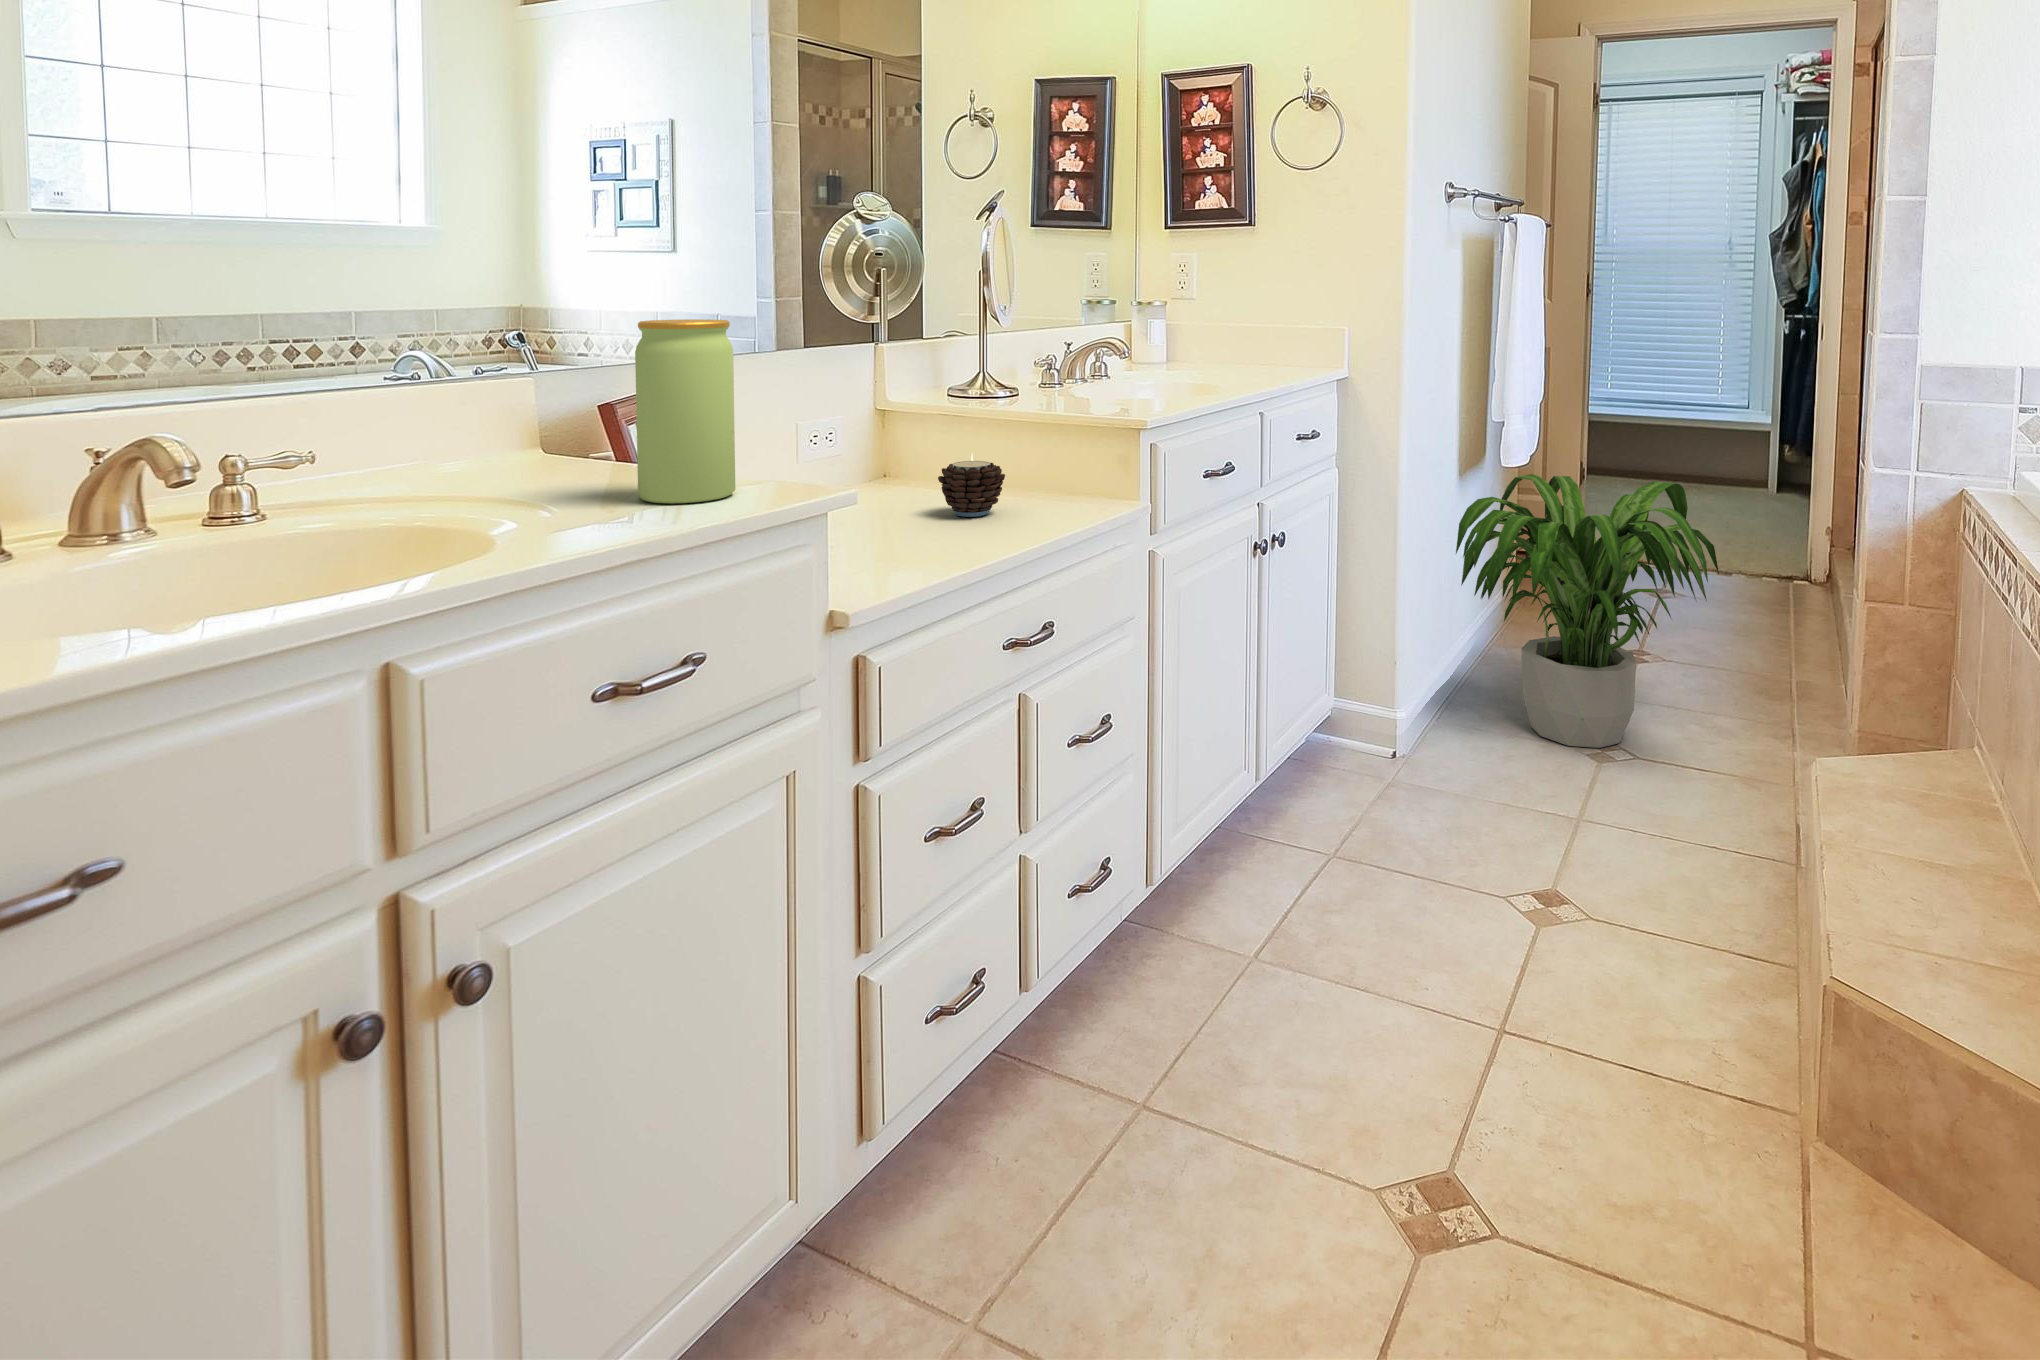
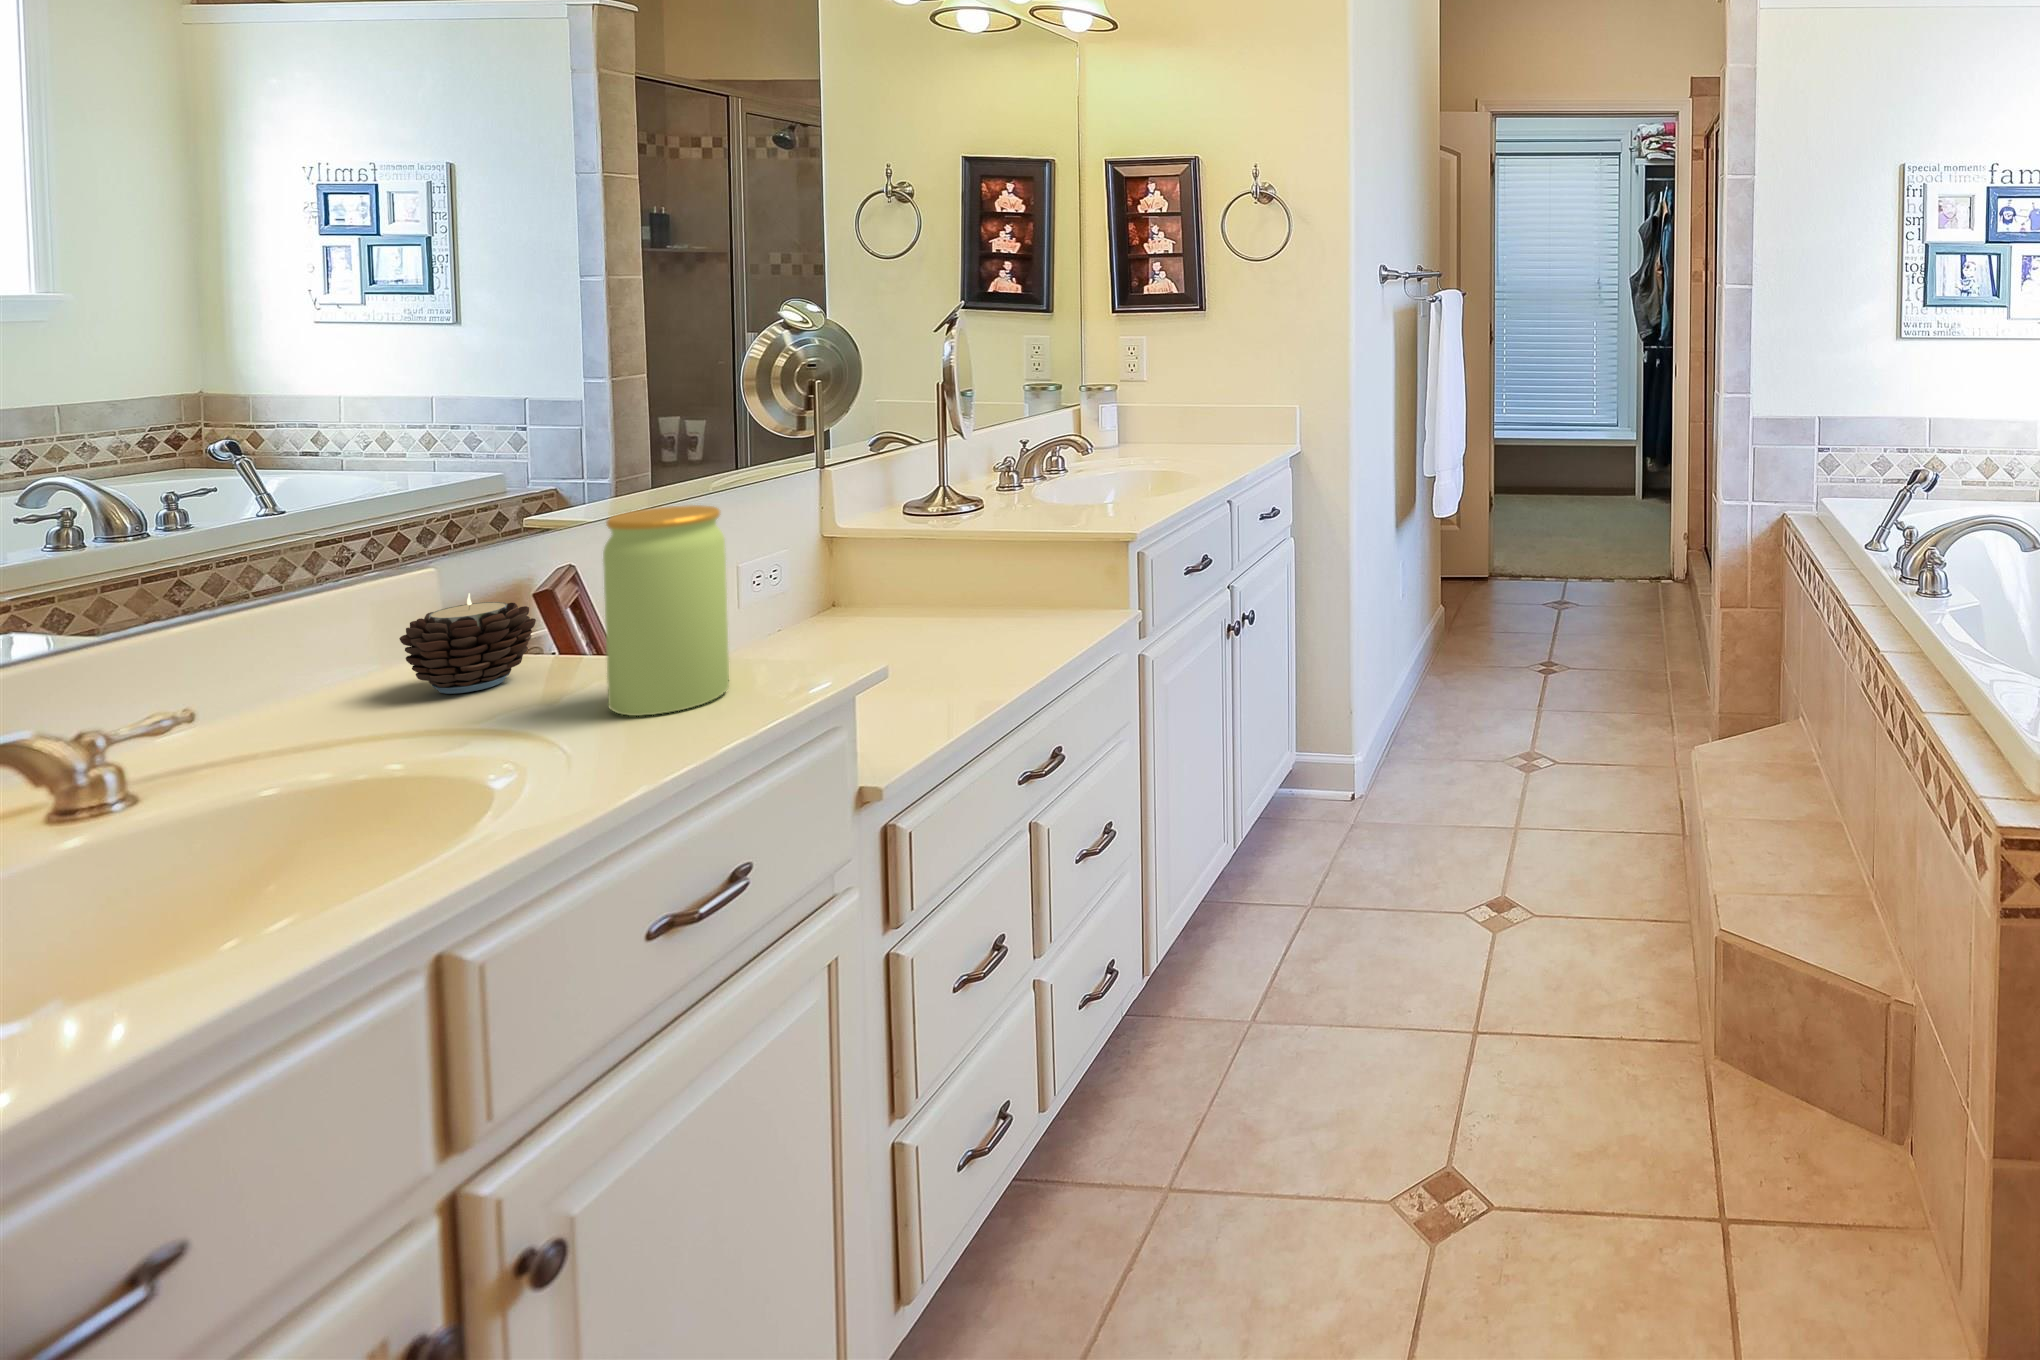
candle: present [938,453,1005,517] -> present [399,593,536,694]
potted plant: present [1456,474,1719,748] -> none [1400,520,1614,760]

